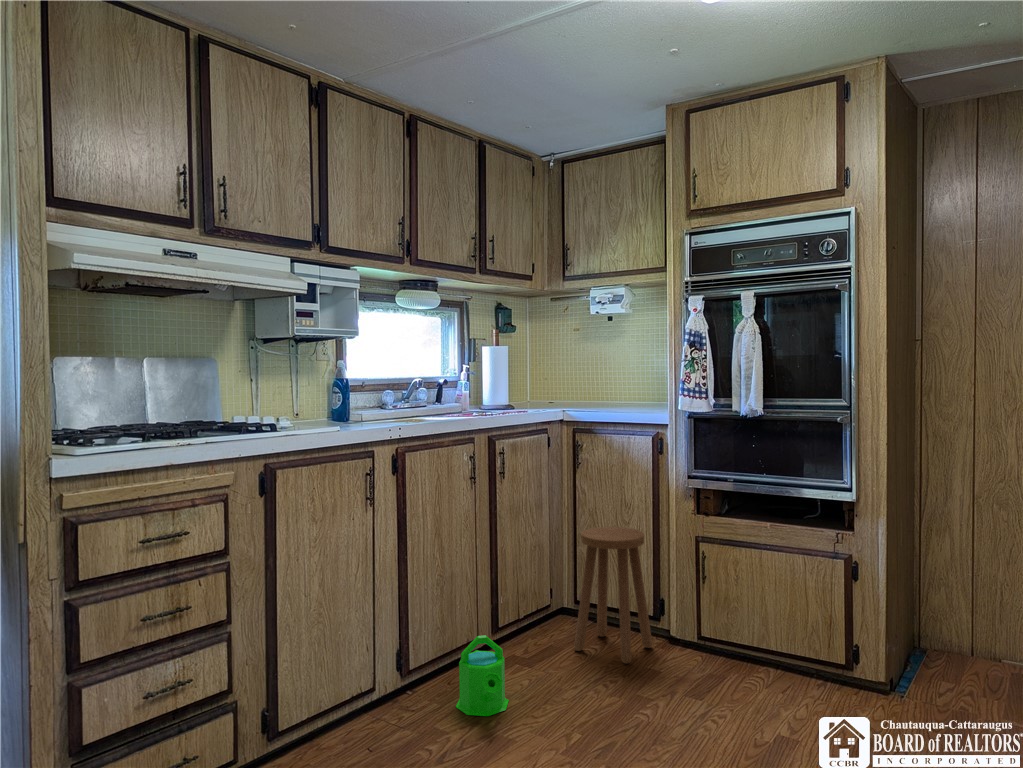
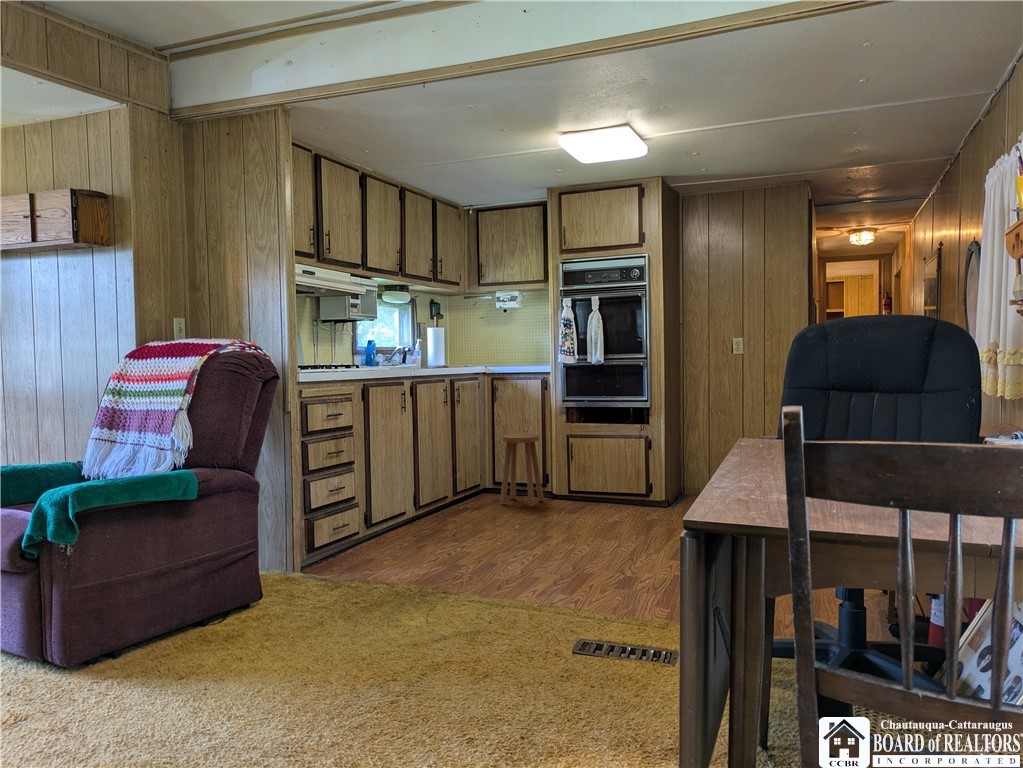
watering can: present [456,635,509,716] -> none [448,486,477,527]

